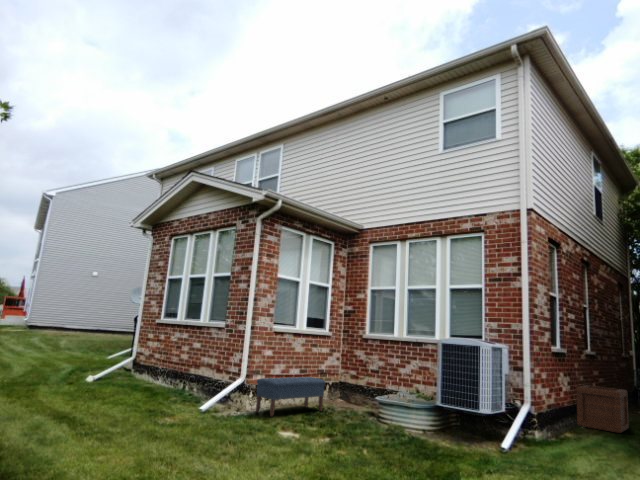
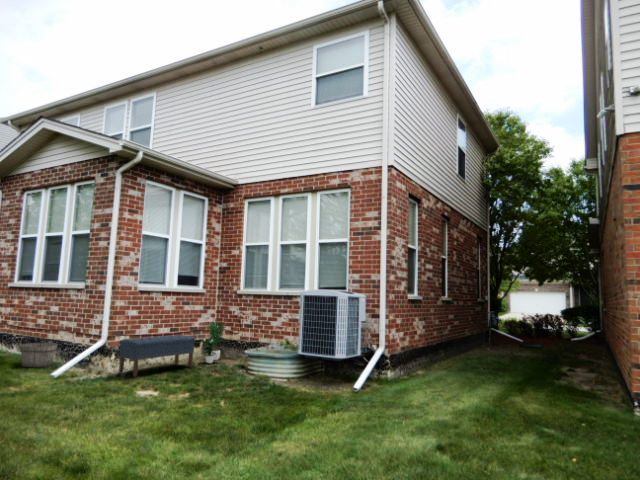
potted plant: none [328,362,353,408] -> present [202,321,225,363]
wooden bucket: none [166,372,199,401] -> present [19,341,58,367]
wooden crate: present [576,385,629,433] -> none [431,328,473,368]

